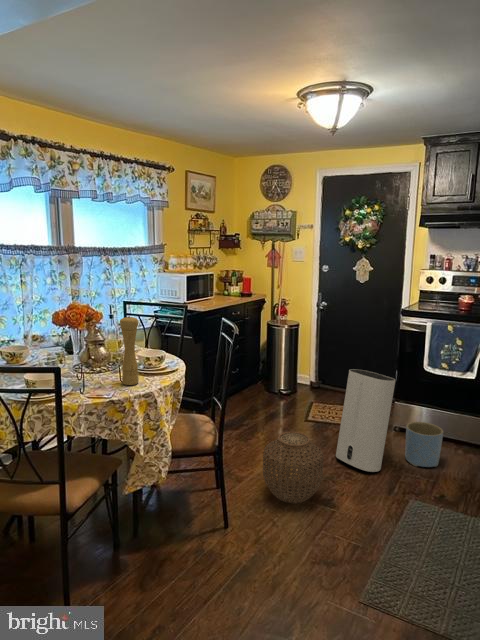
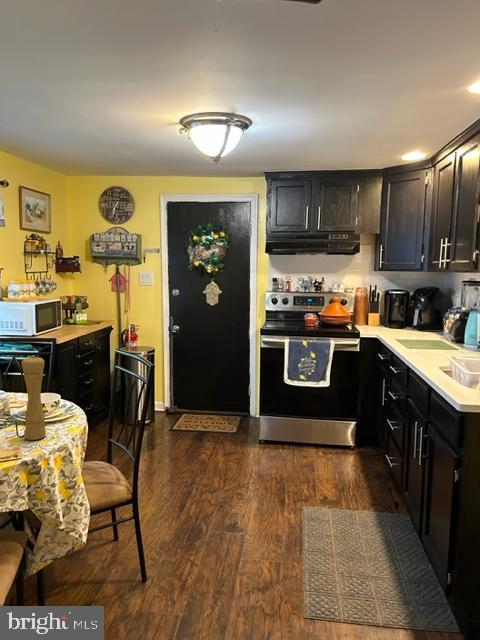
air purifier: present [336,369,395,472] -> none [220,390,273,487]
planter: present [405,422,443,467] -> none [280,431,311,474]
woven basket: present [263,432,323,504] -> none [164,461,226,537]

